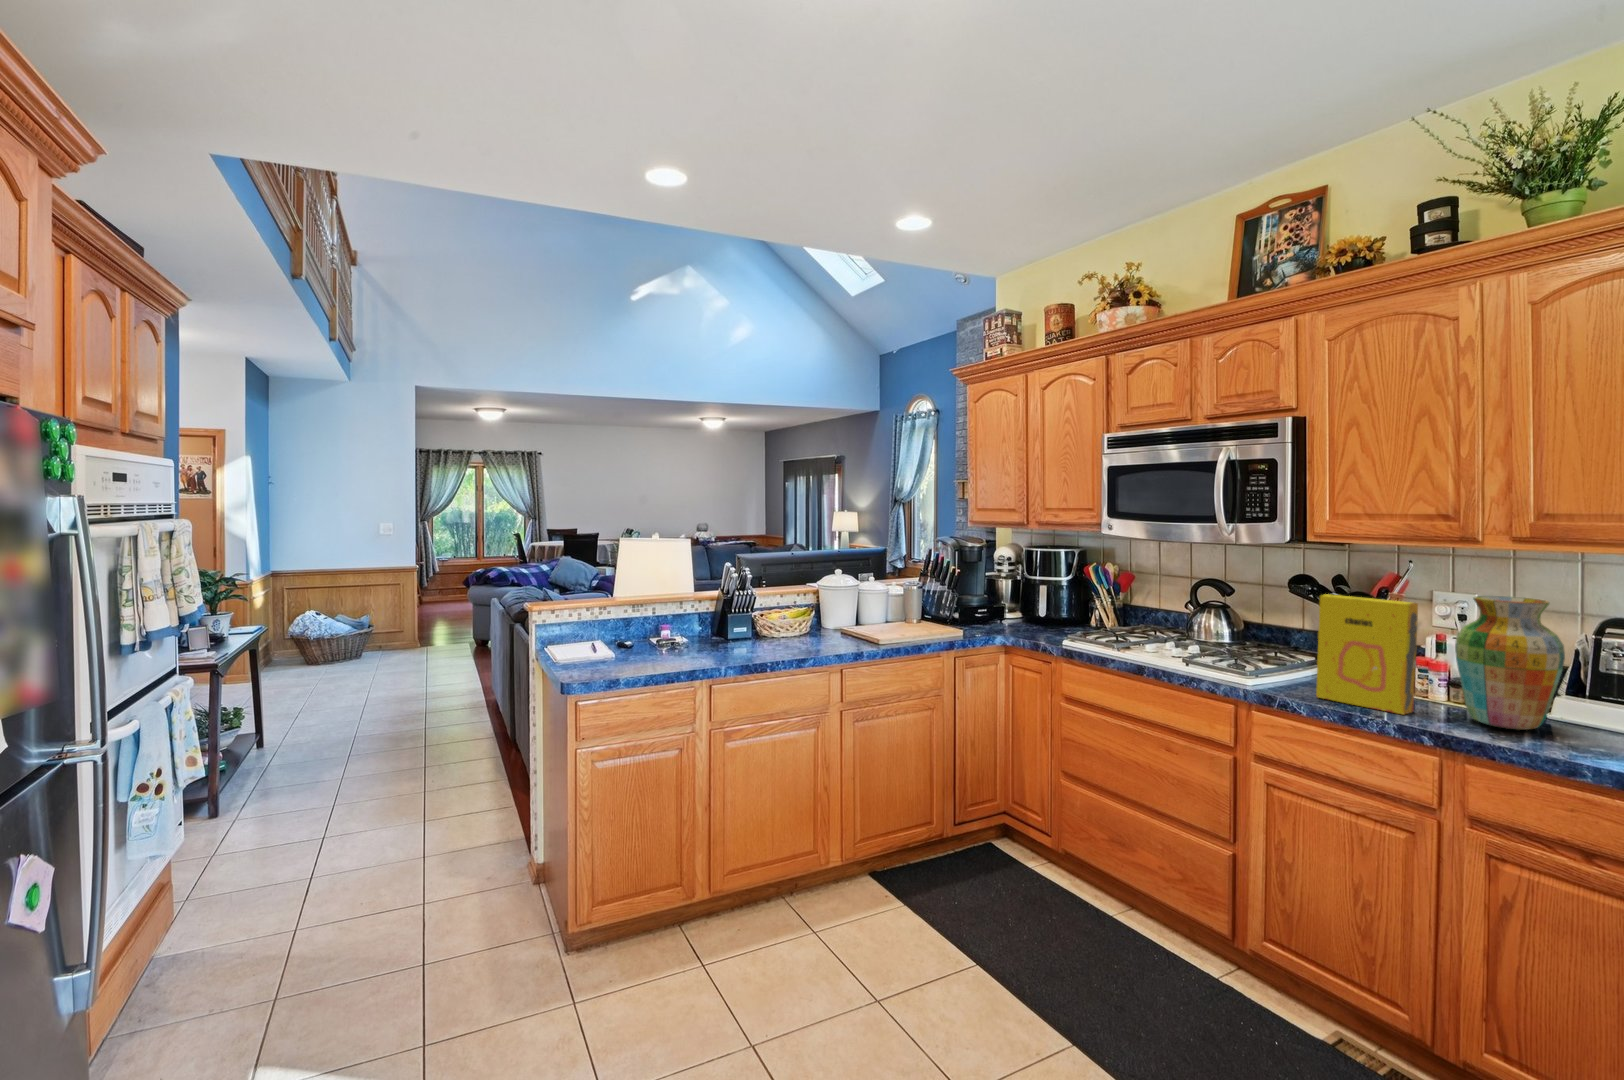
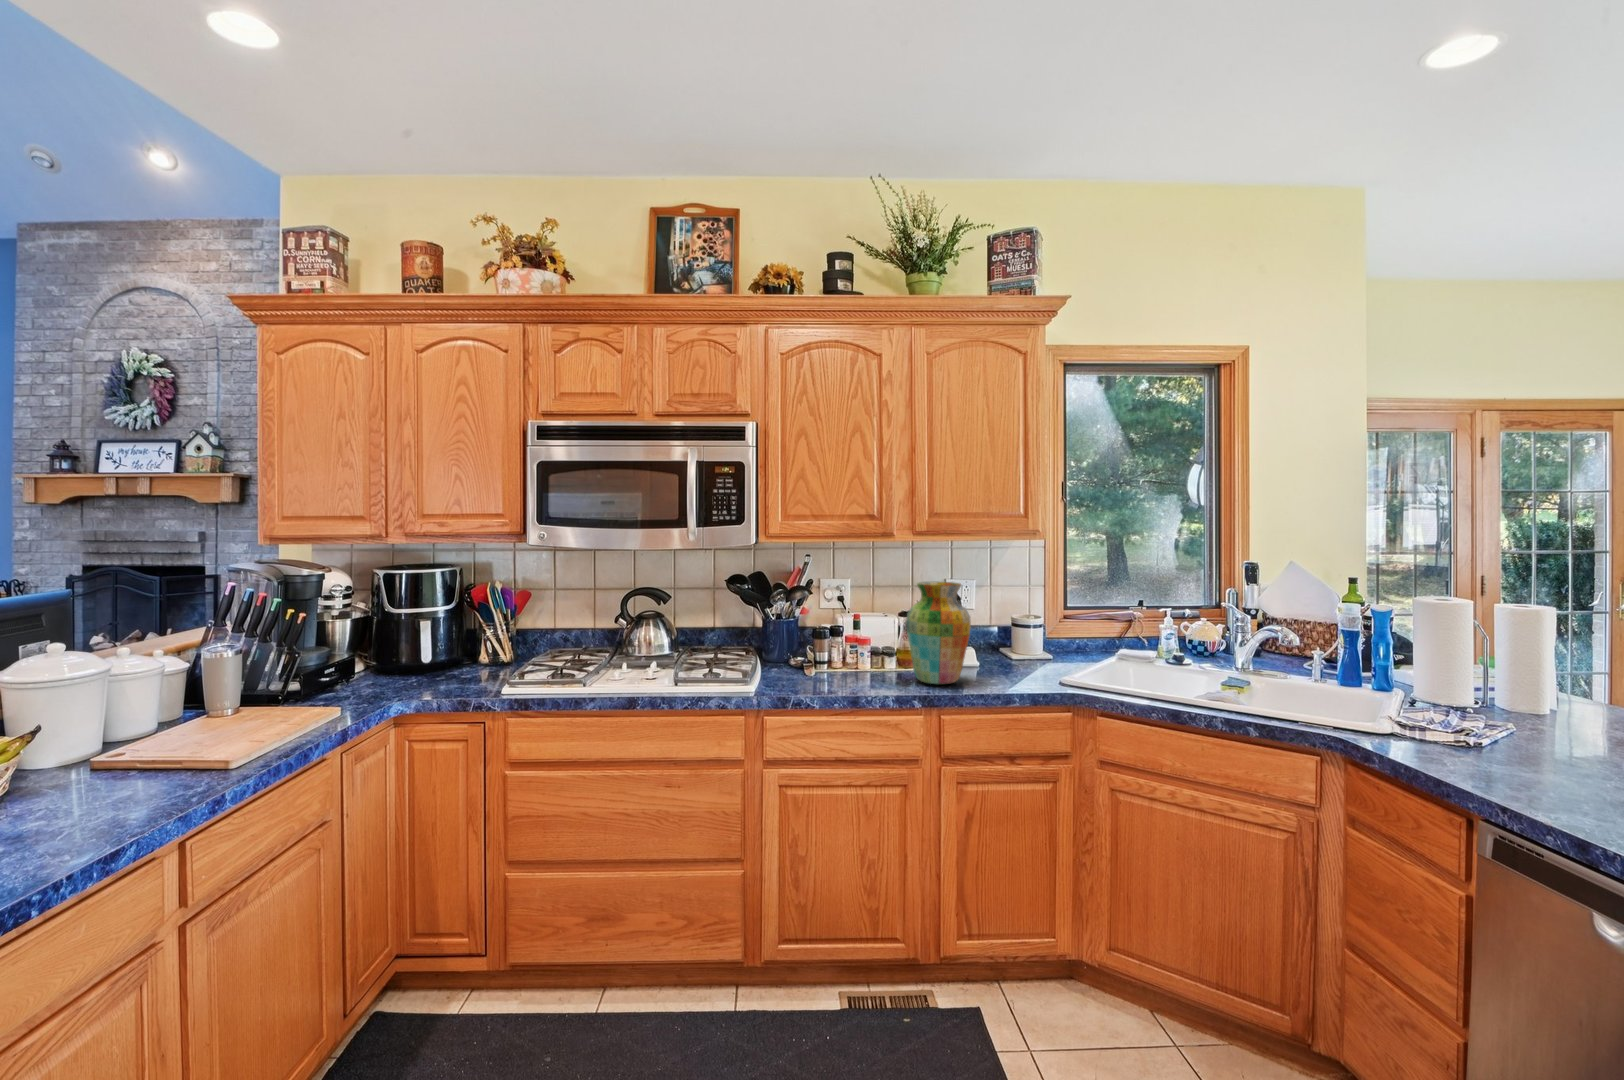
cereal box: present [1316,594,1418,715] -> none [815,591,888,689]

